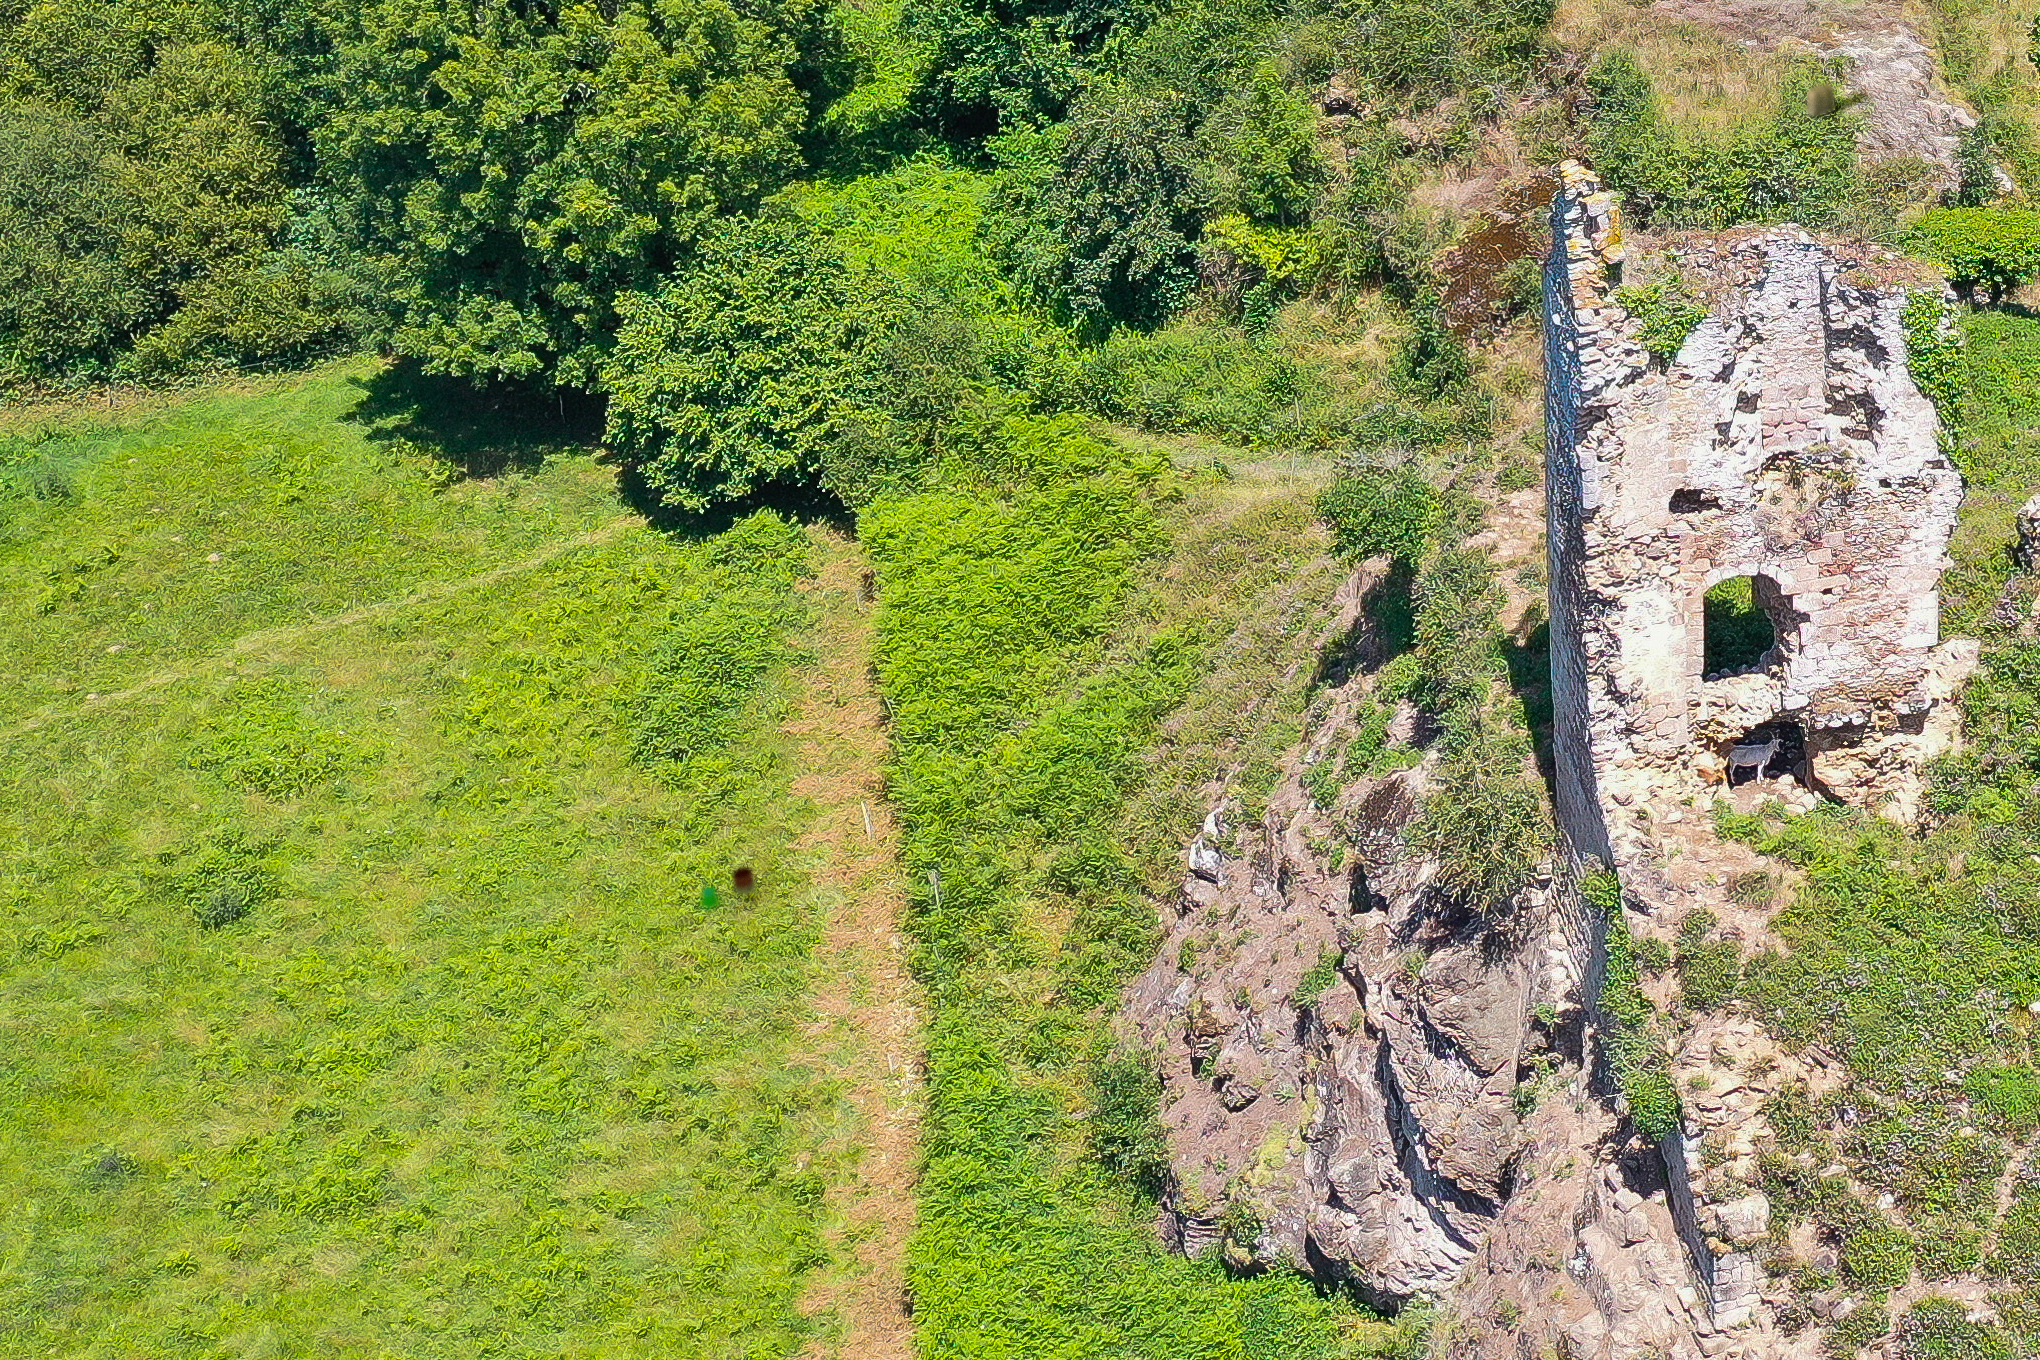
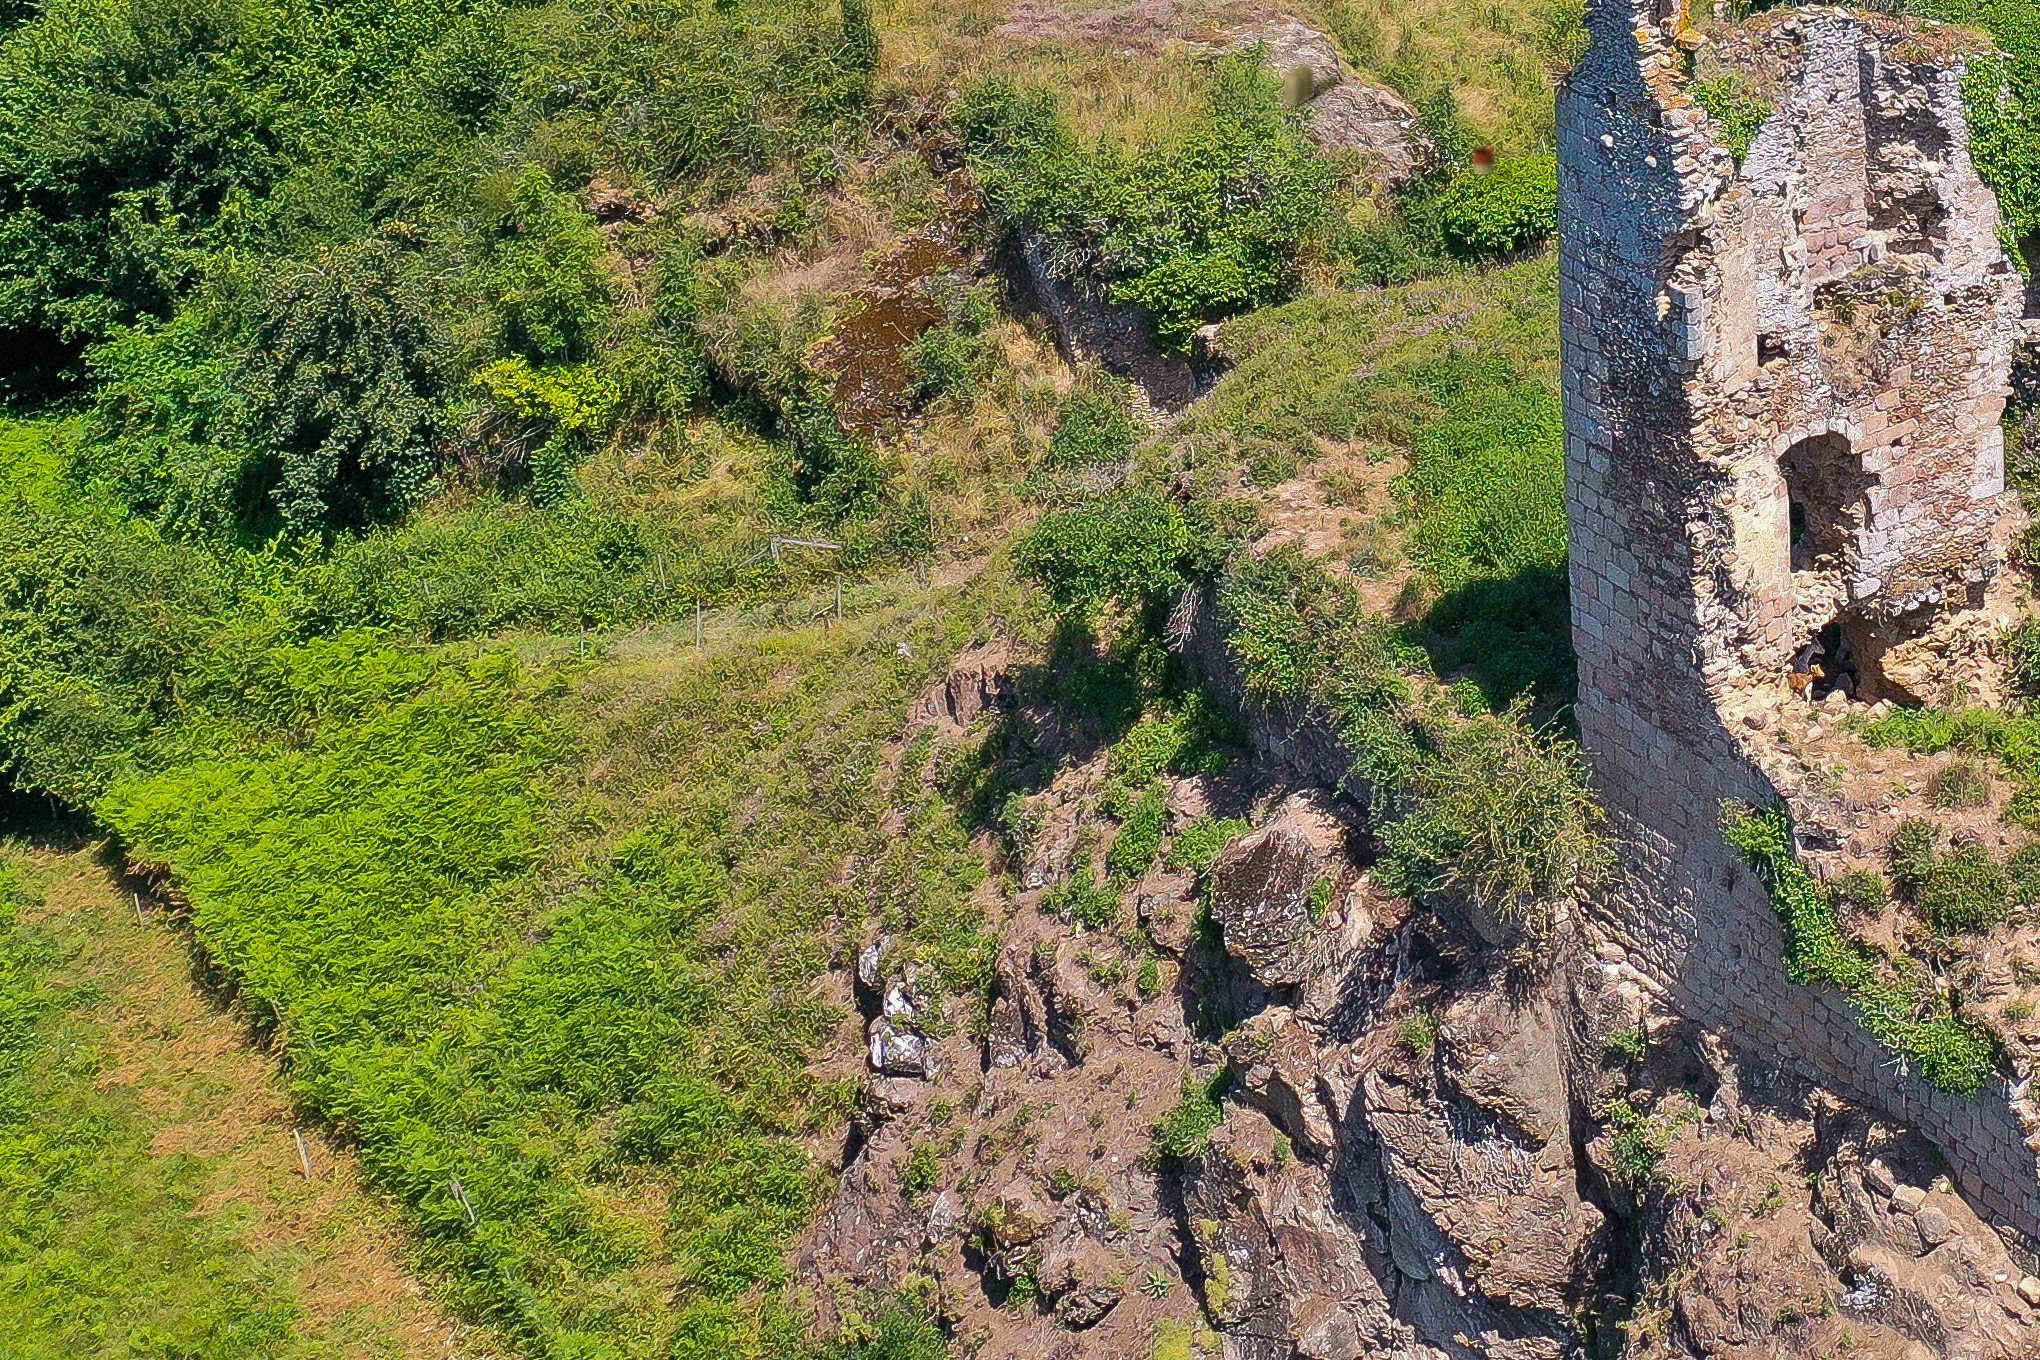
planter: present [731,866,756,895] -> present [1473,147,1496,180]
watering can: present [701,885,720,909] -> none [83,1313,111,1347]

